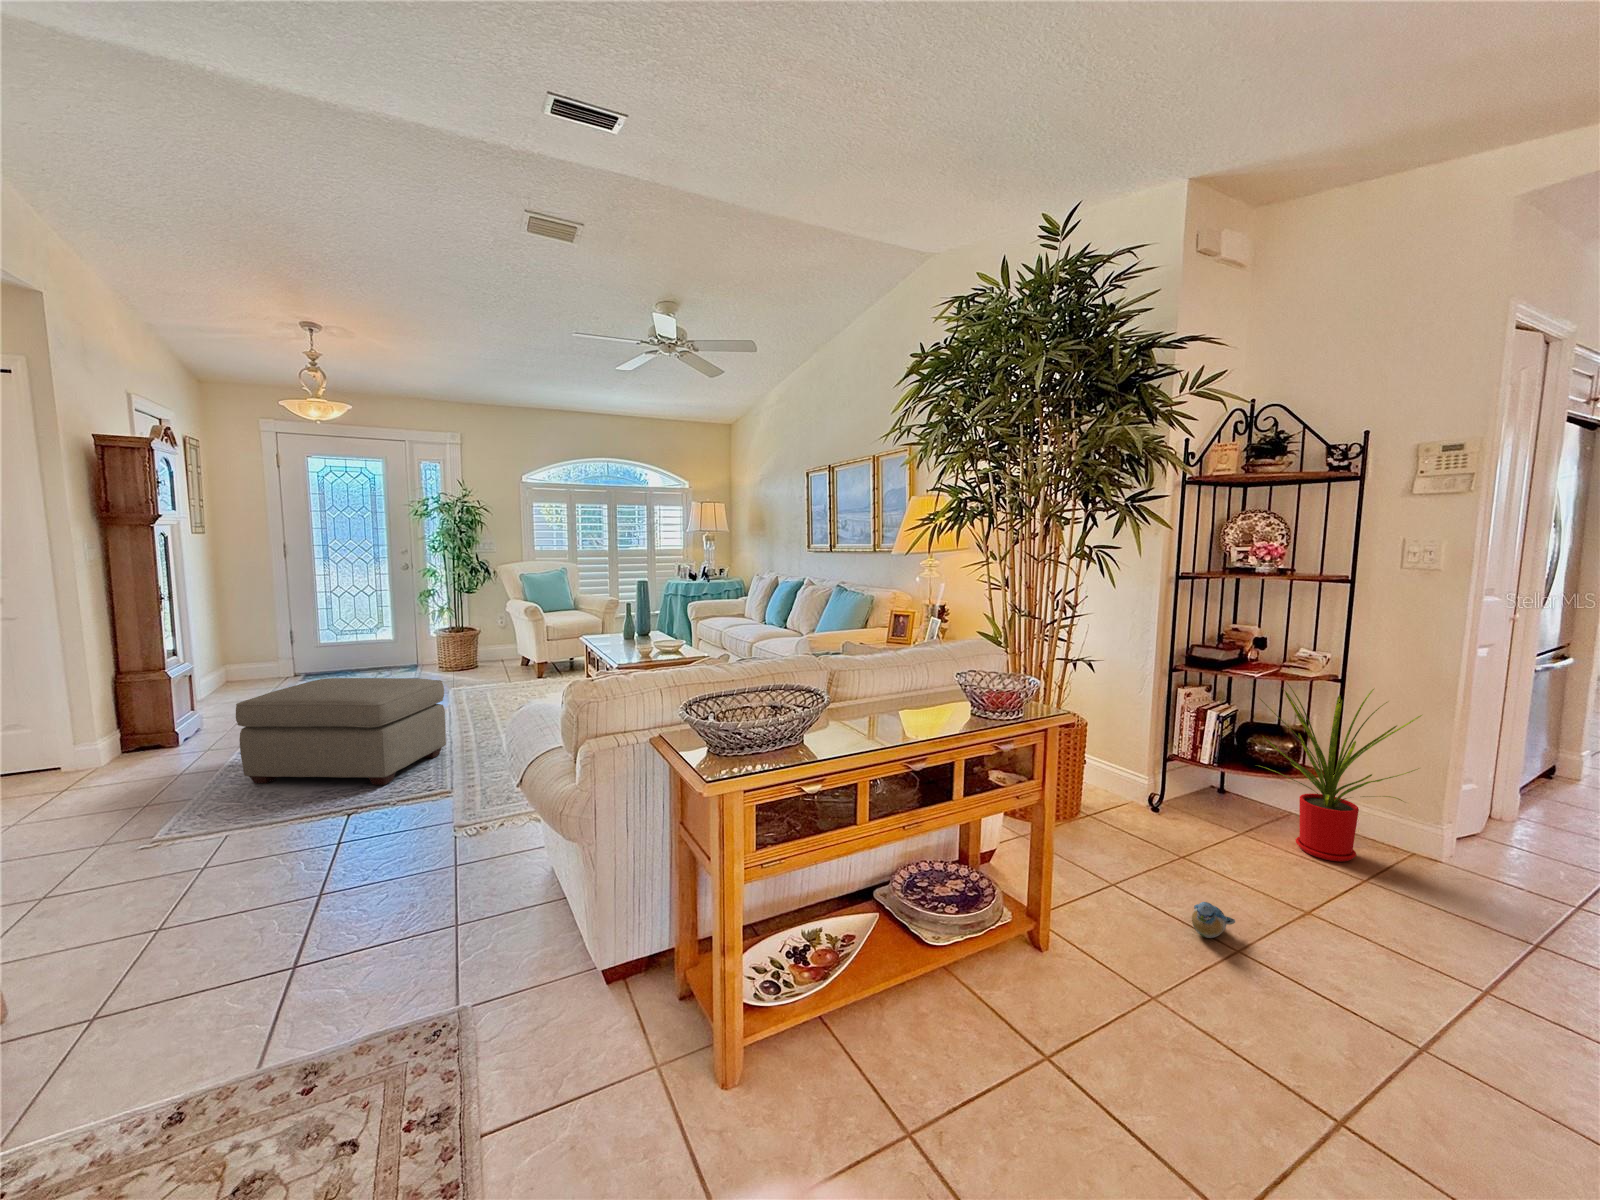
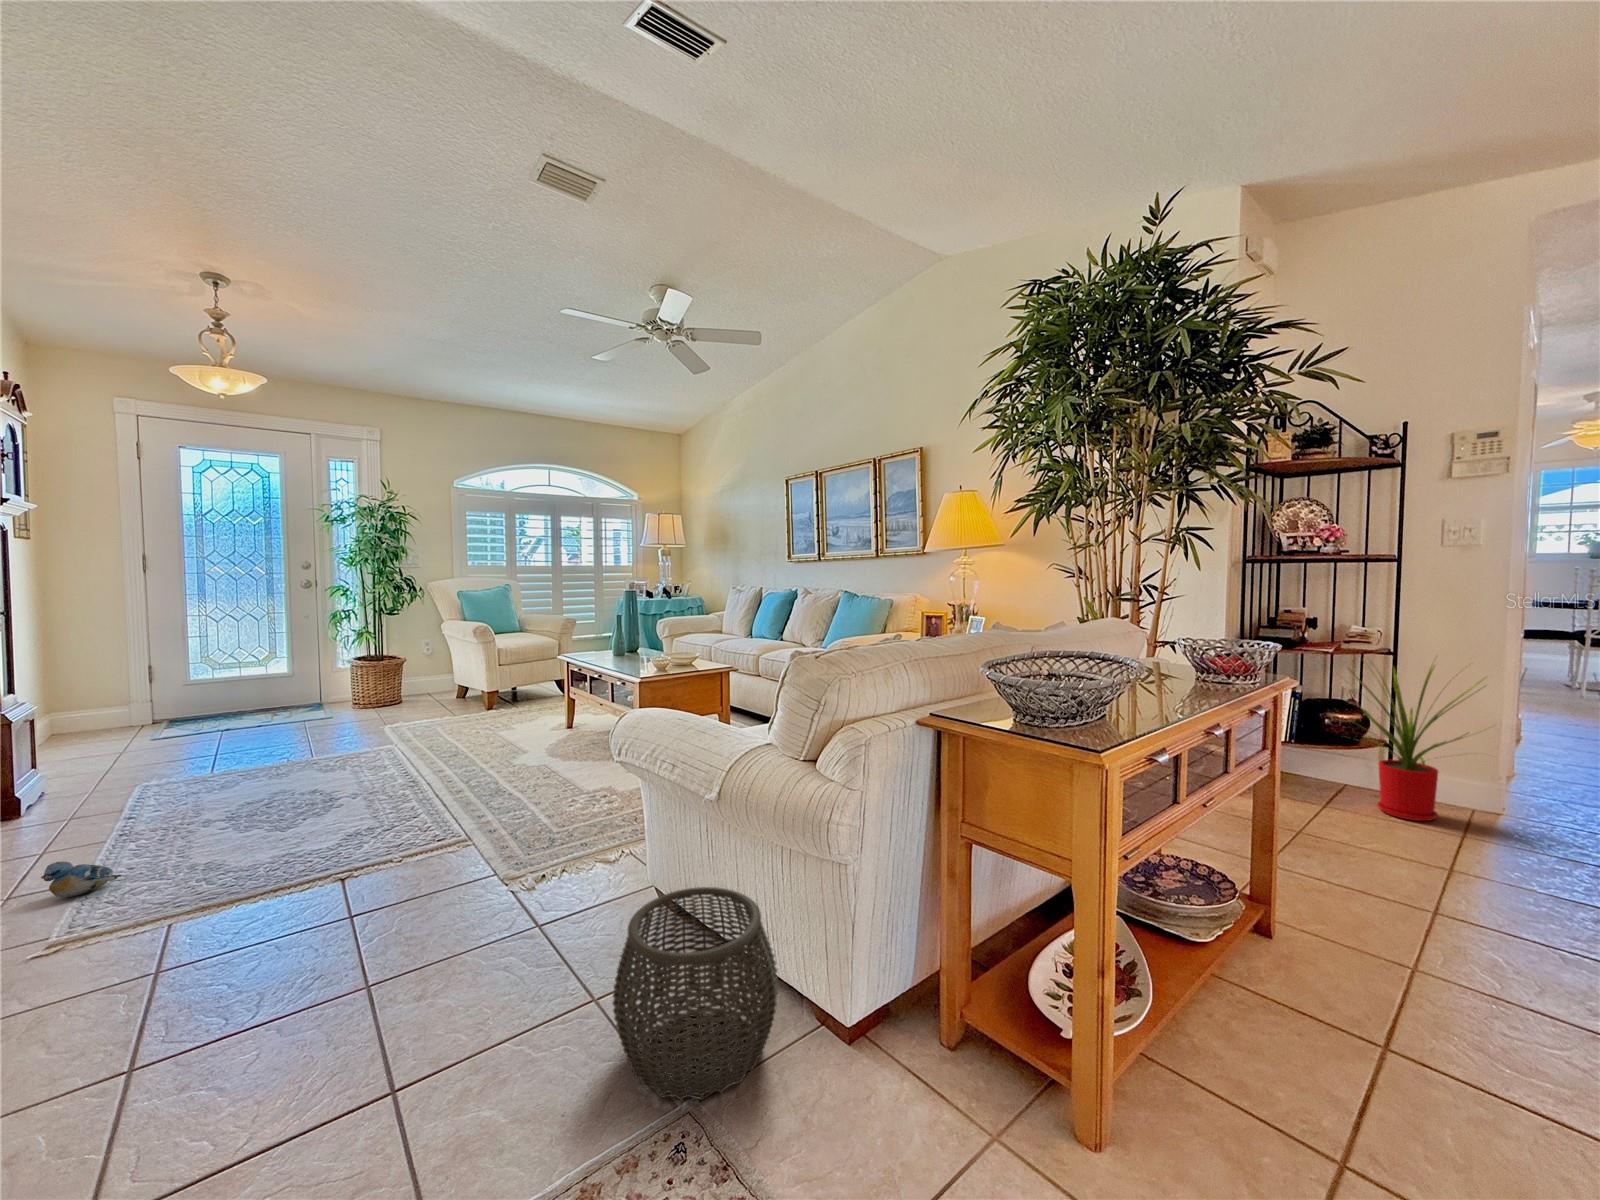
ottoman: present [236,678,446,785] -> none [151,705,431,853]
woven basket: none [426,850,561,1004] -> present [613,887,778,1101]
plush toy: present [1192,902,1235,938] -> present [41,862,122,897]

